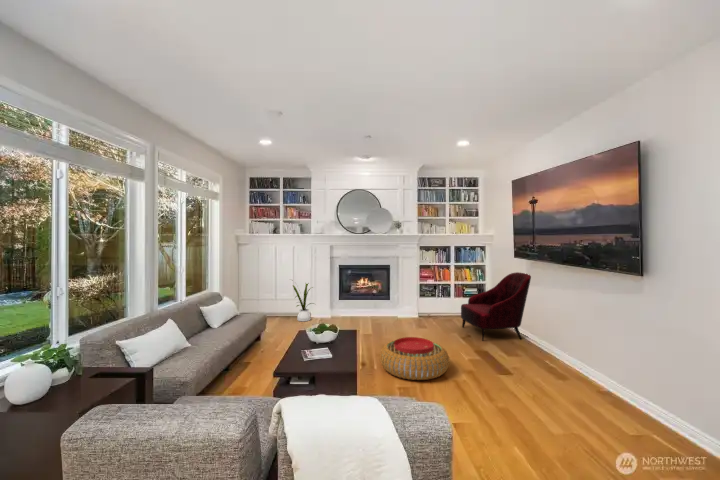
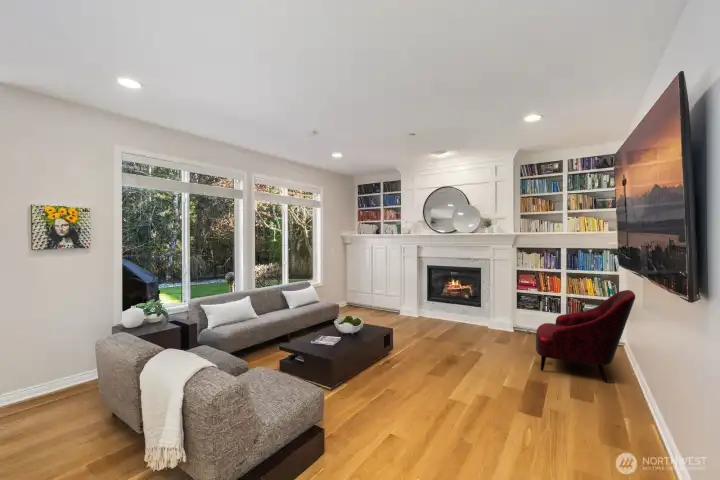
house plant: present [293,283,311,321] -> none [379,275,403,316]
pouf: present [380,337,449,380] -> none [378,342,448,386]

